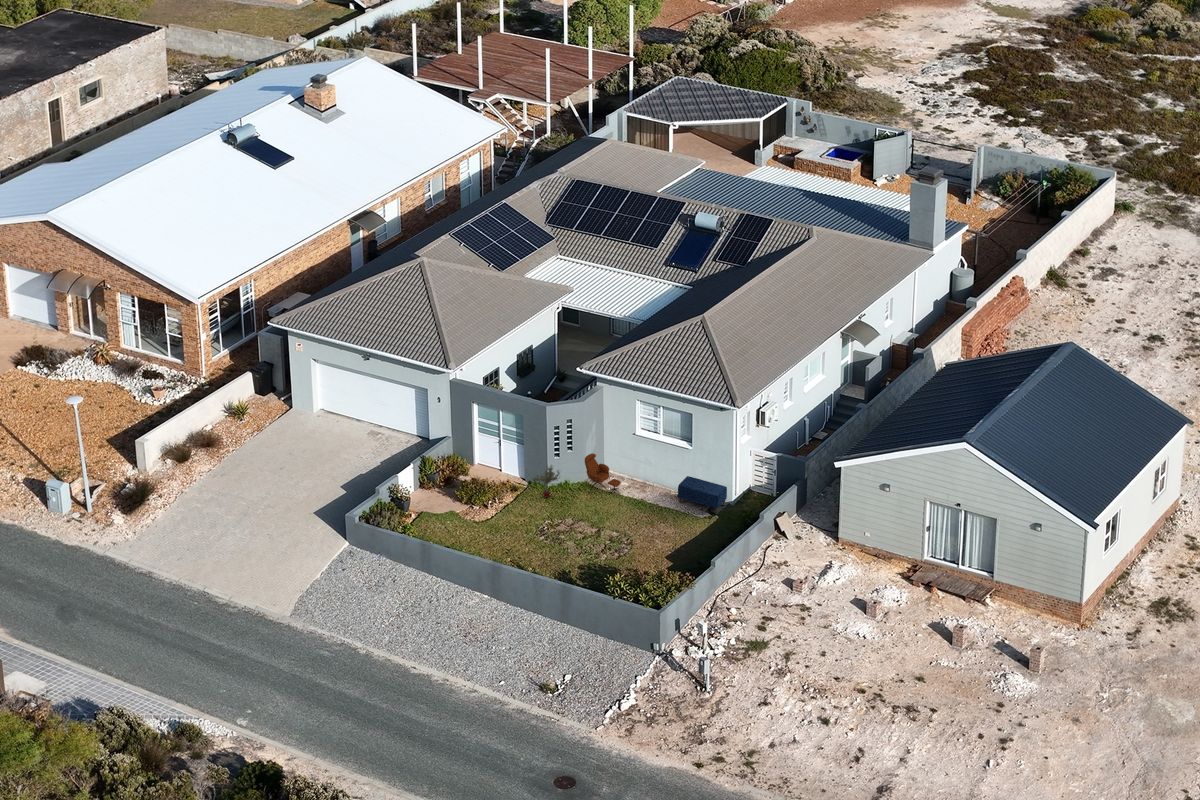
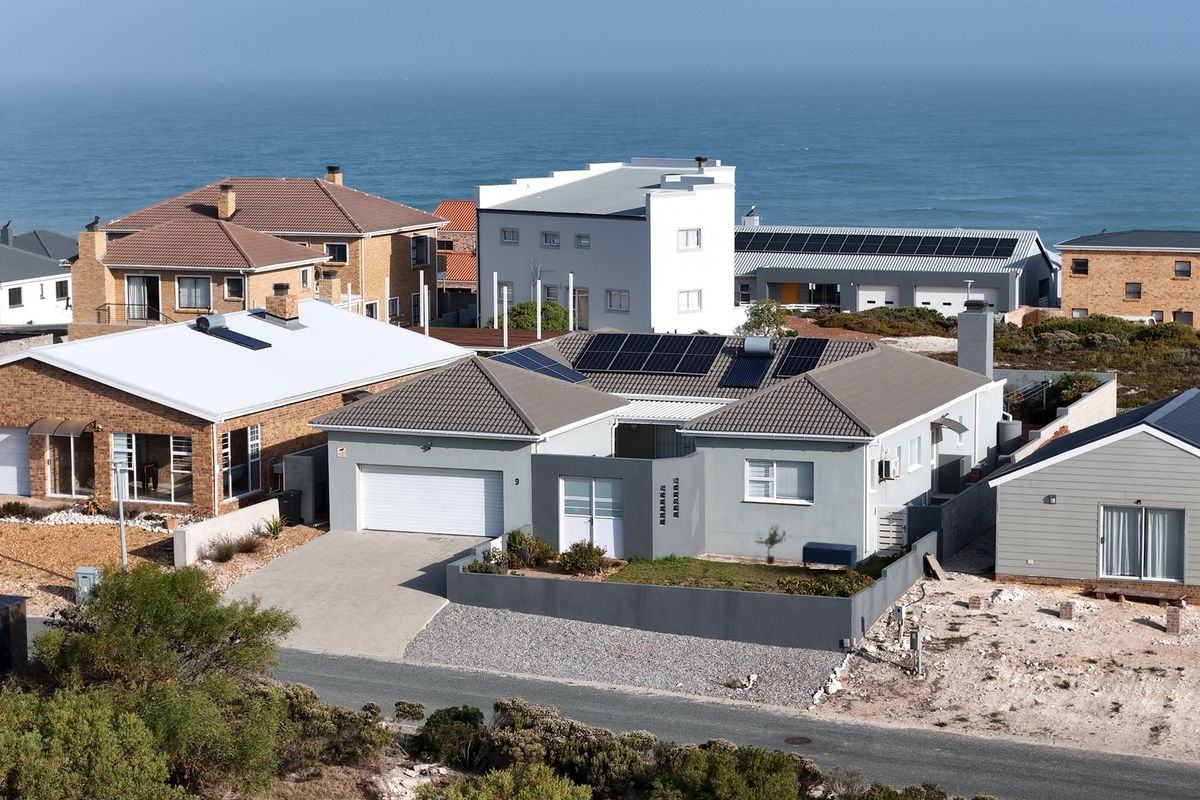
lounge chair: present [585,453,621,493] -> none [691,528,735,568]
potted tree: present [533,465,560,498] -> present [756,526,785,565]

